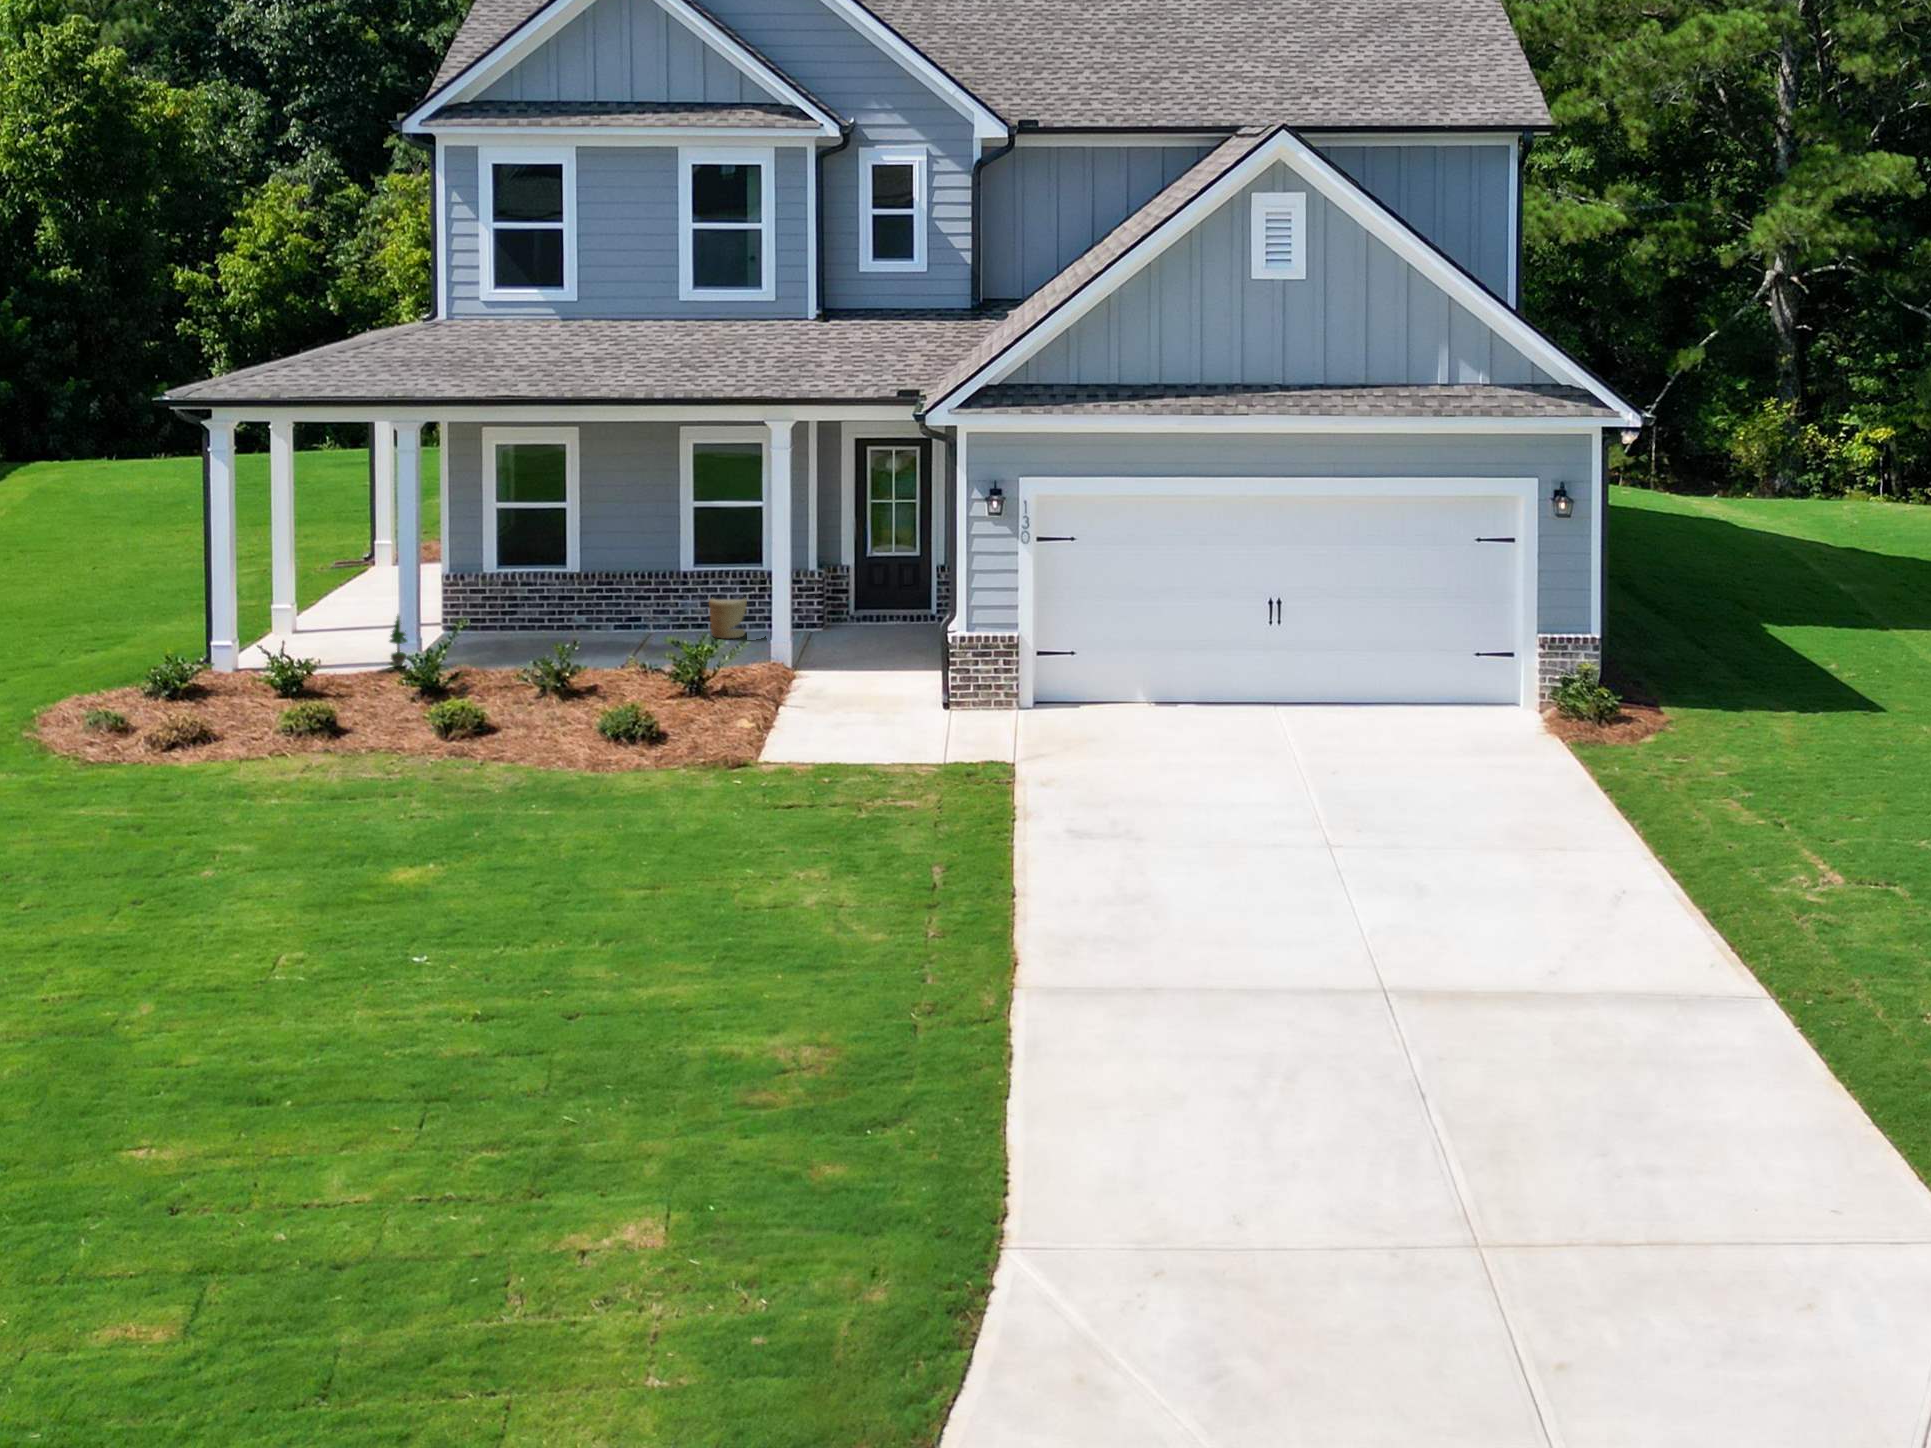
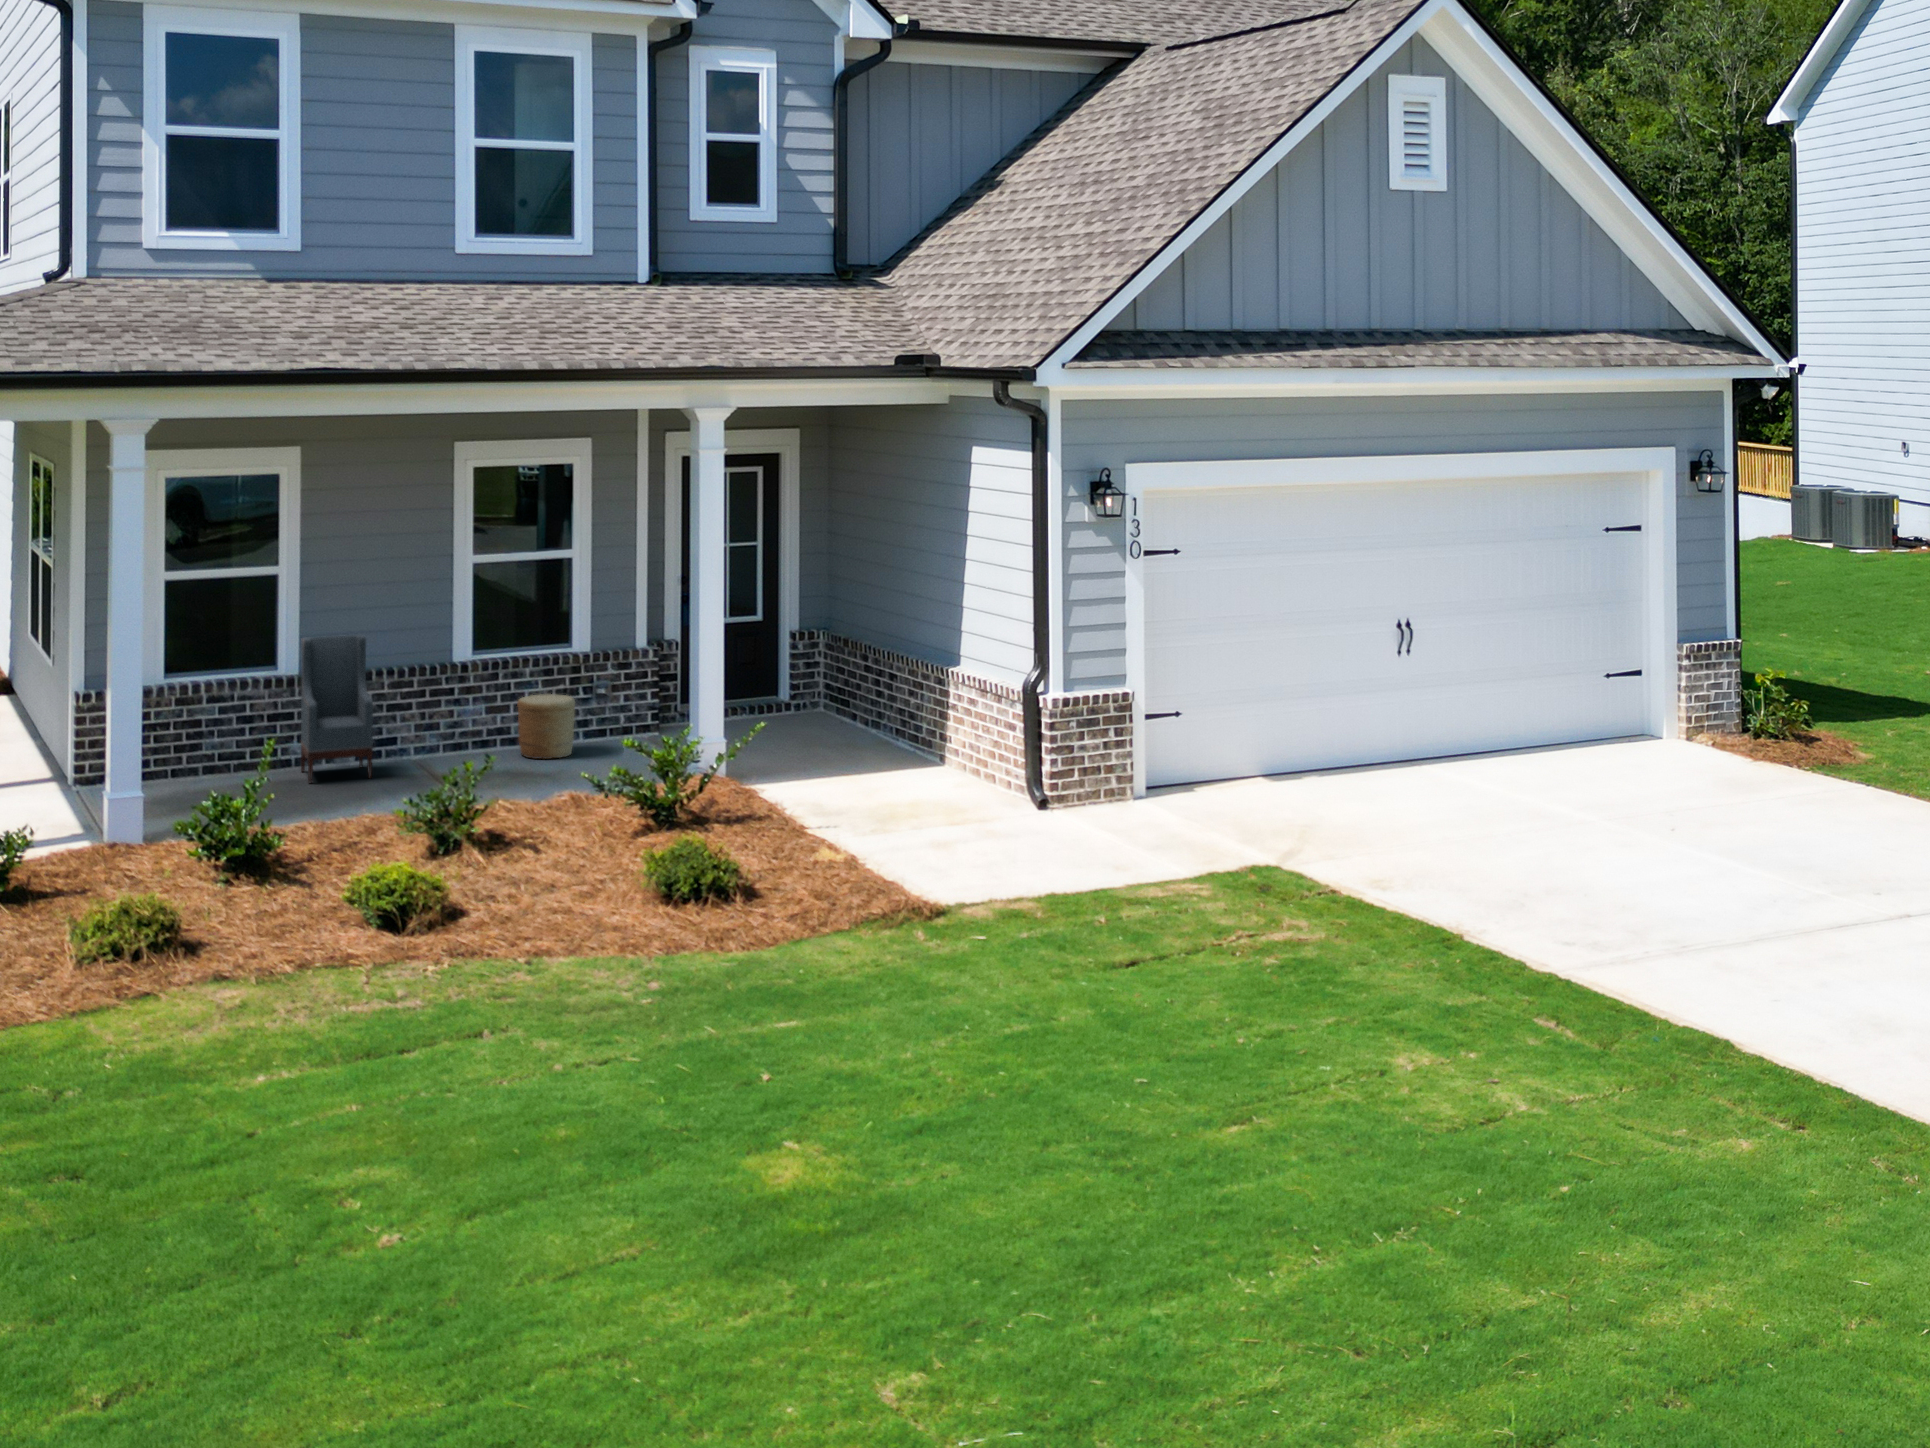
armchair: none [567,548,615,640] -> present [301,635,373,783]
potted tree: present [390,616,407,666] -> none [71,757,107,852]

